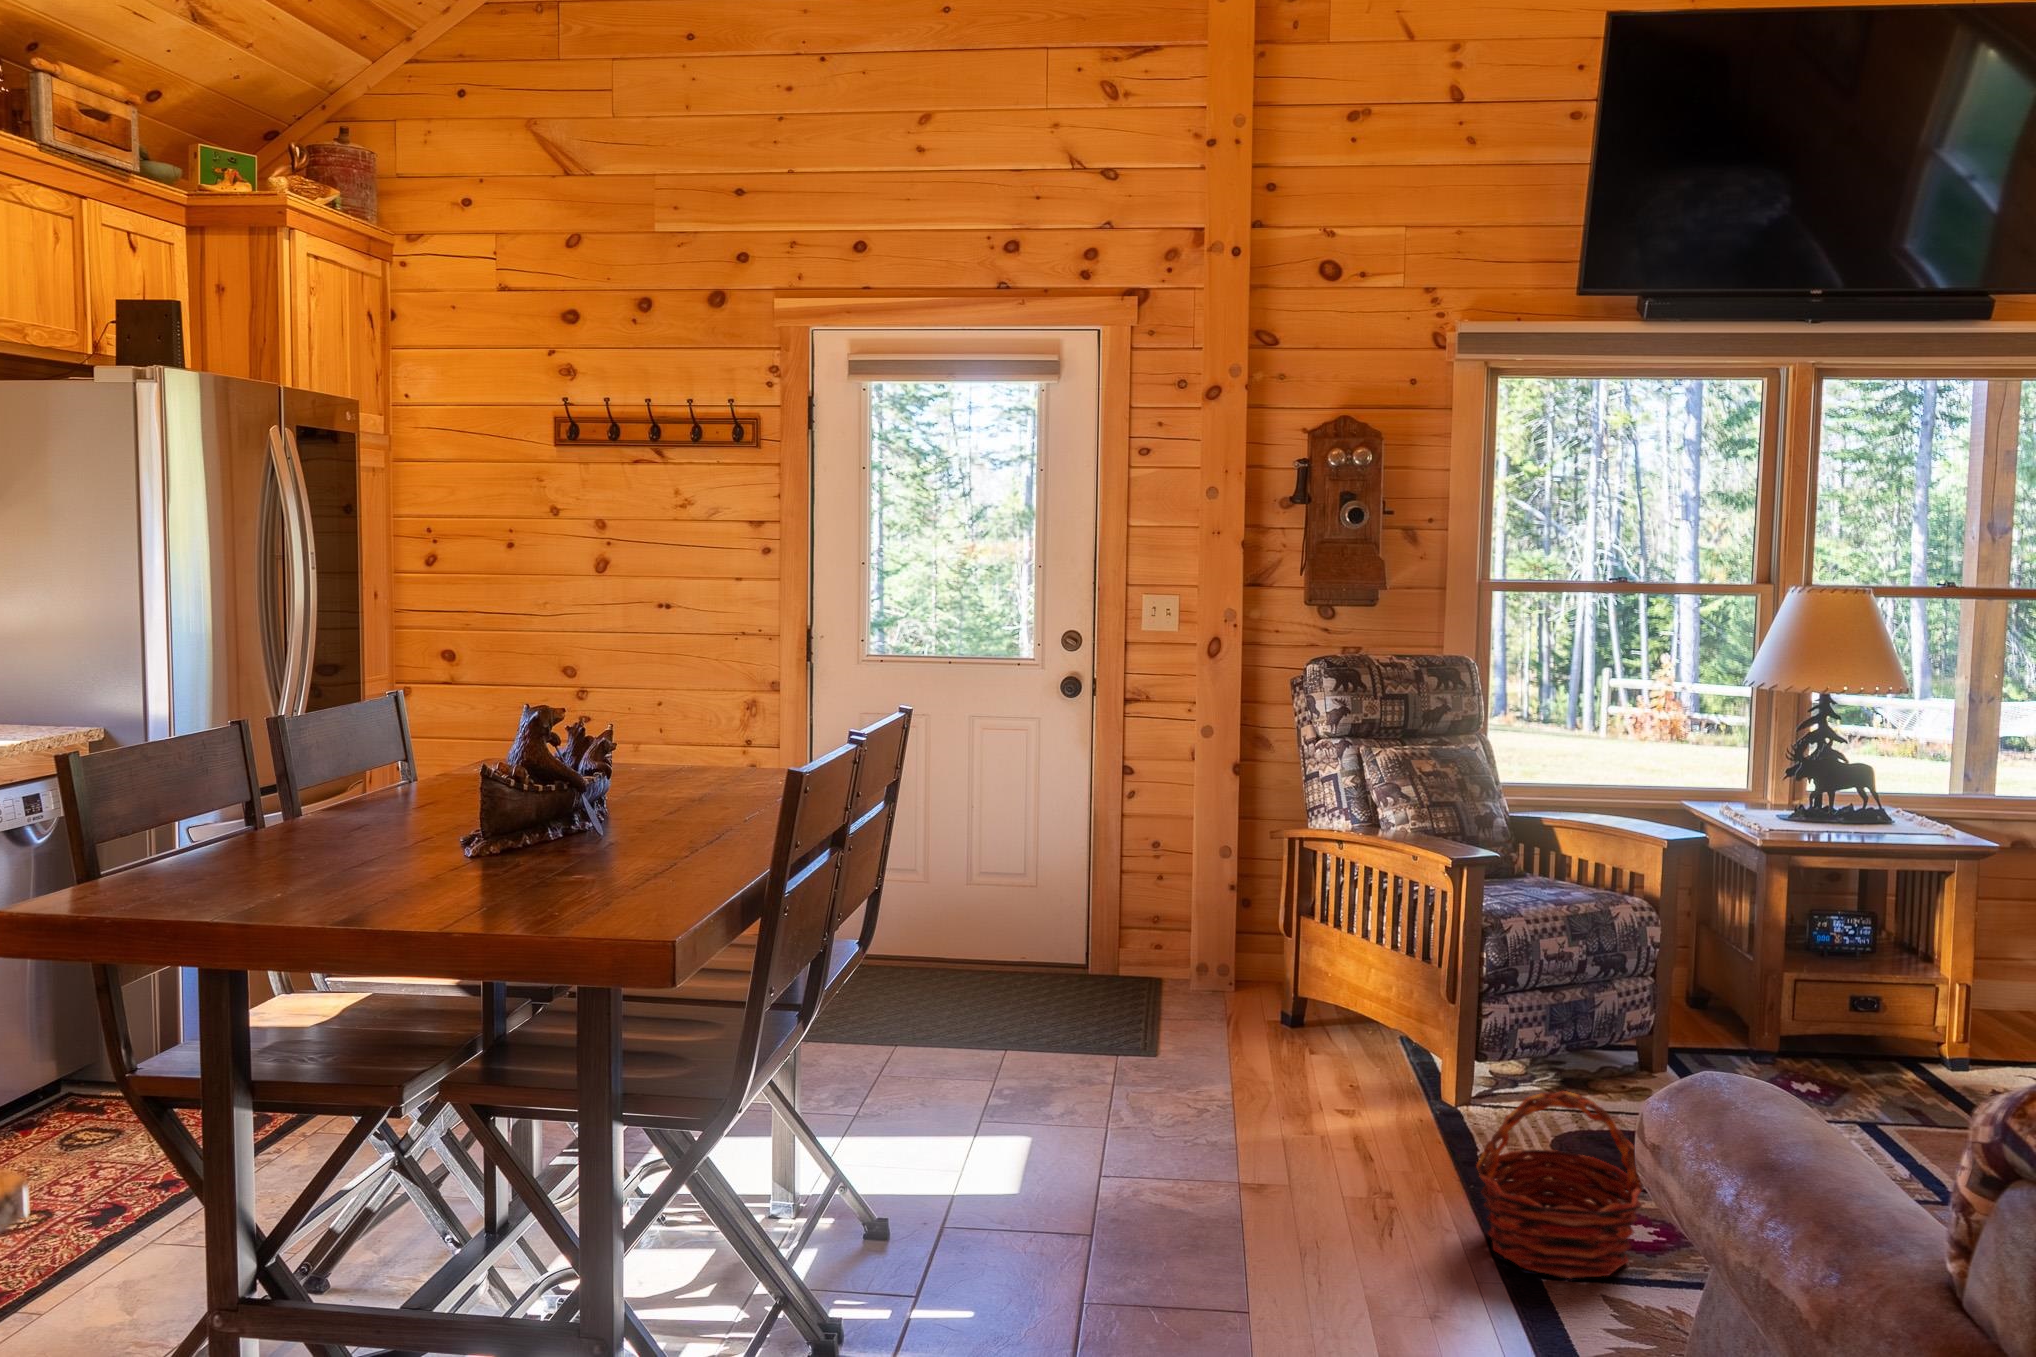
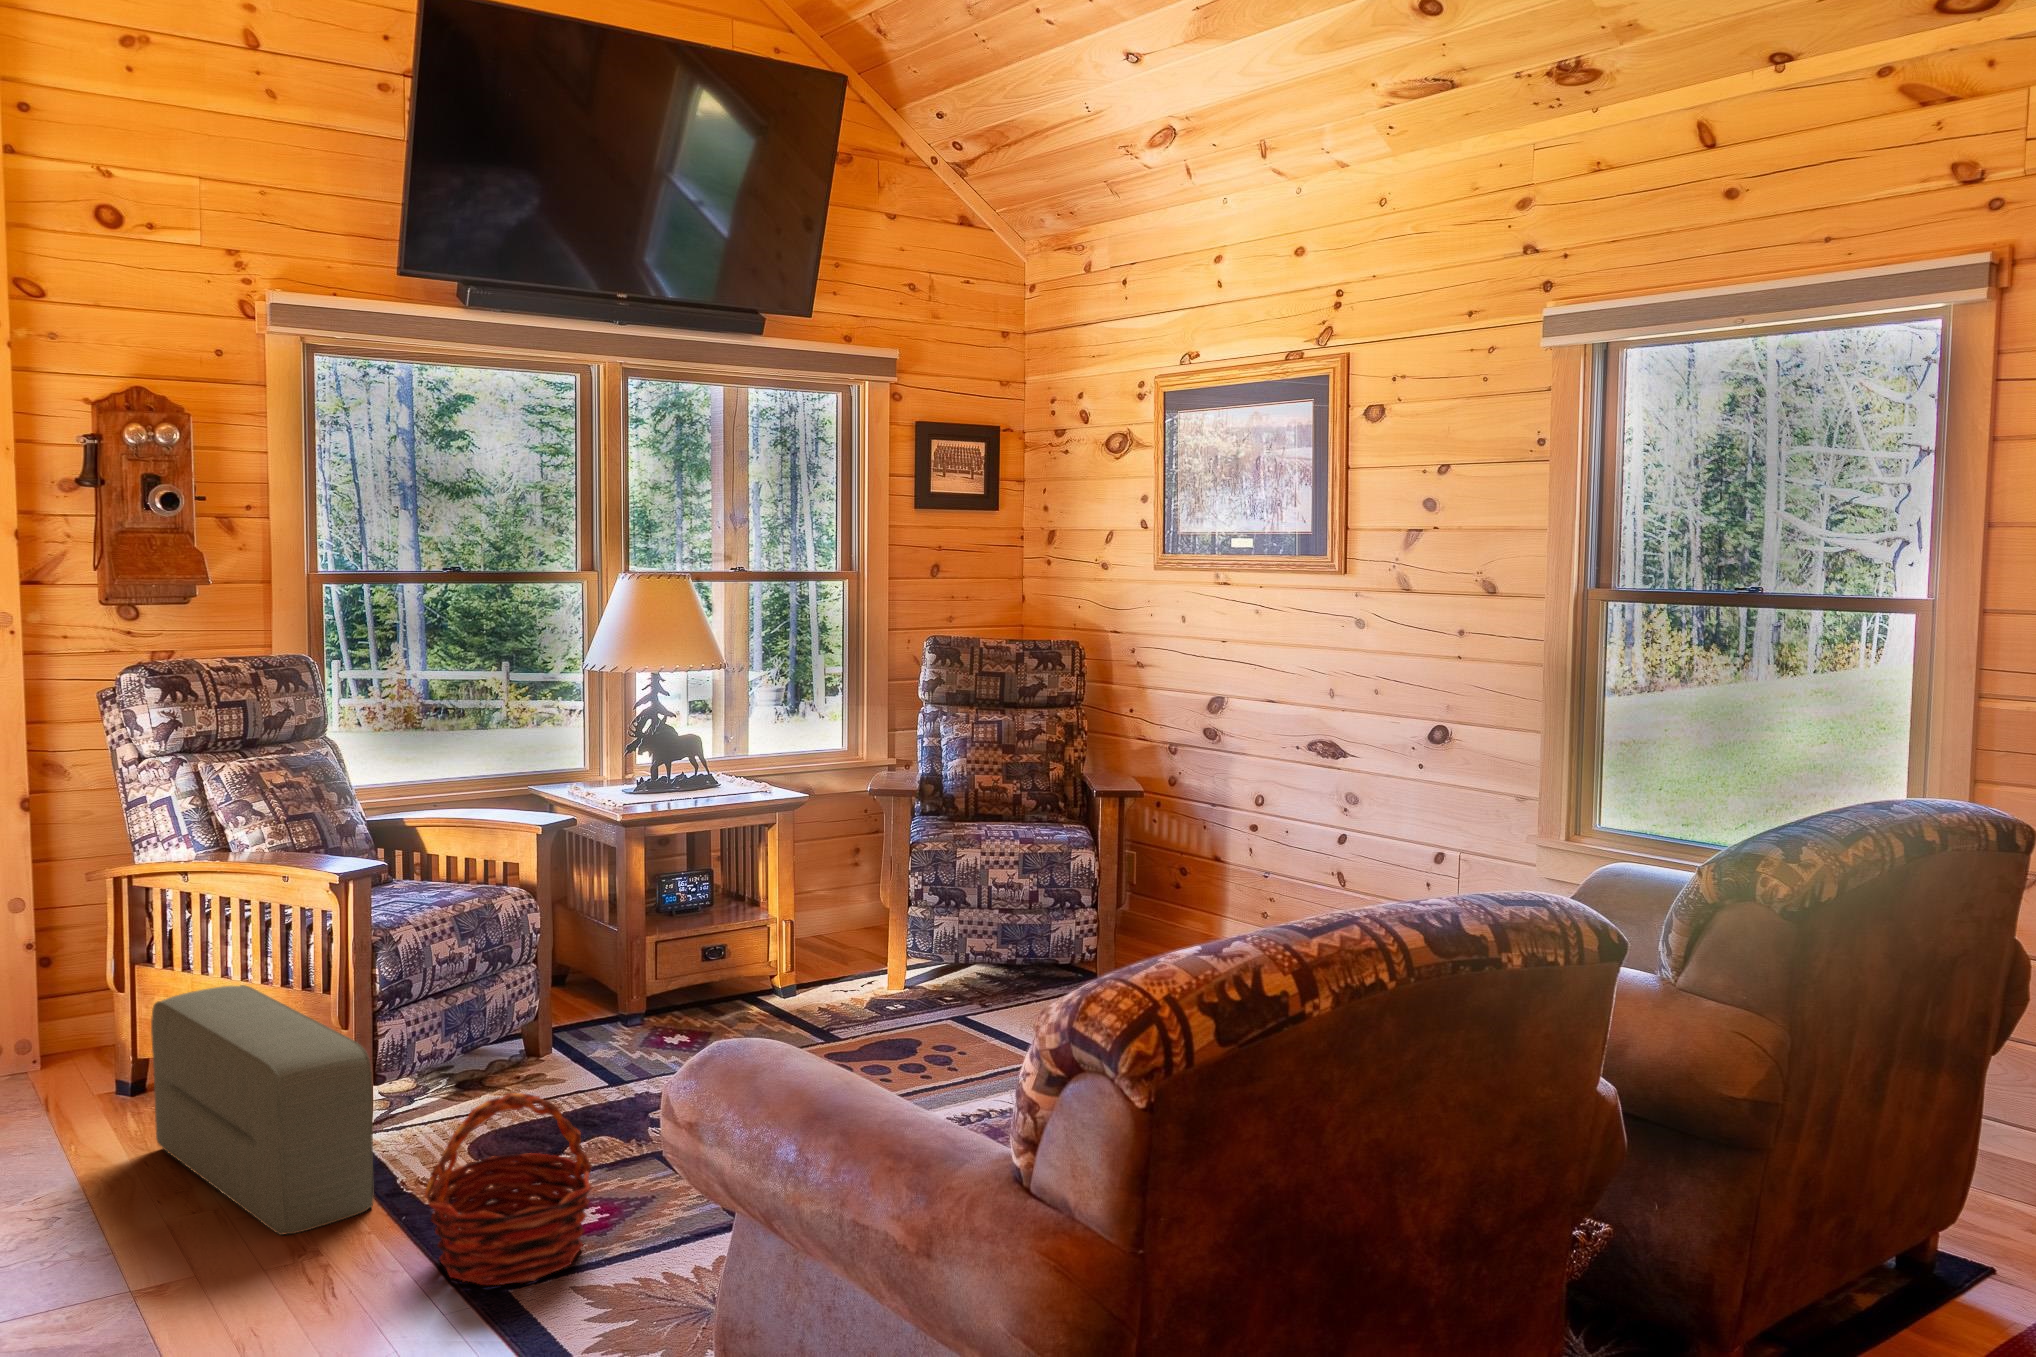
pouf: none [1297,944,1455,1173] -> present [151,985,374,1235]

